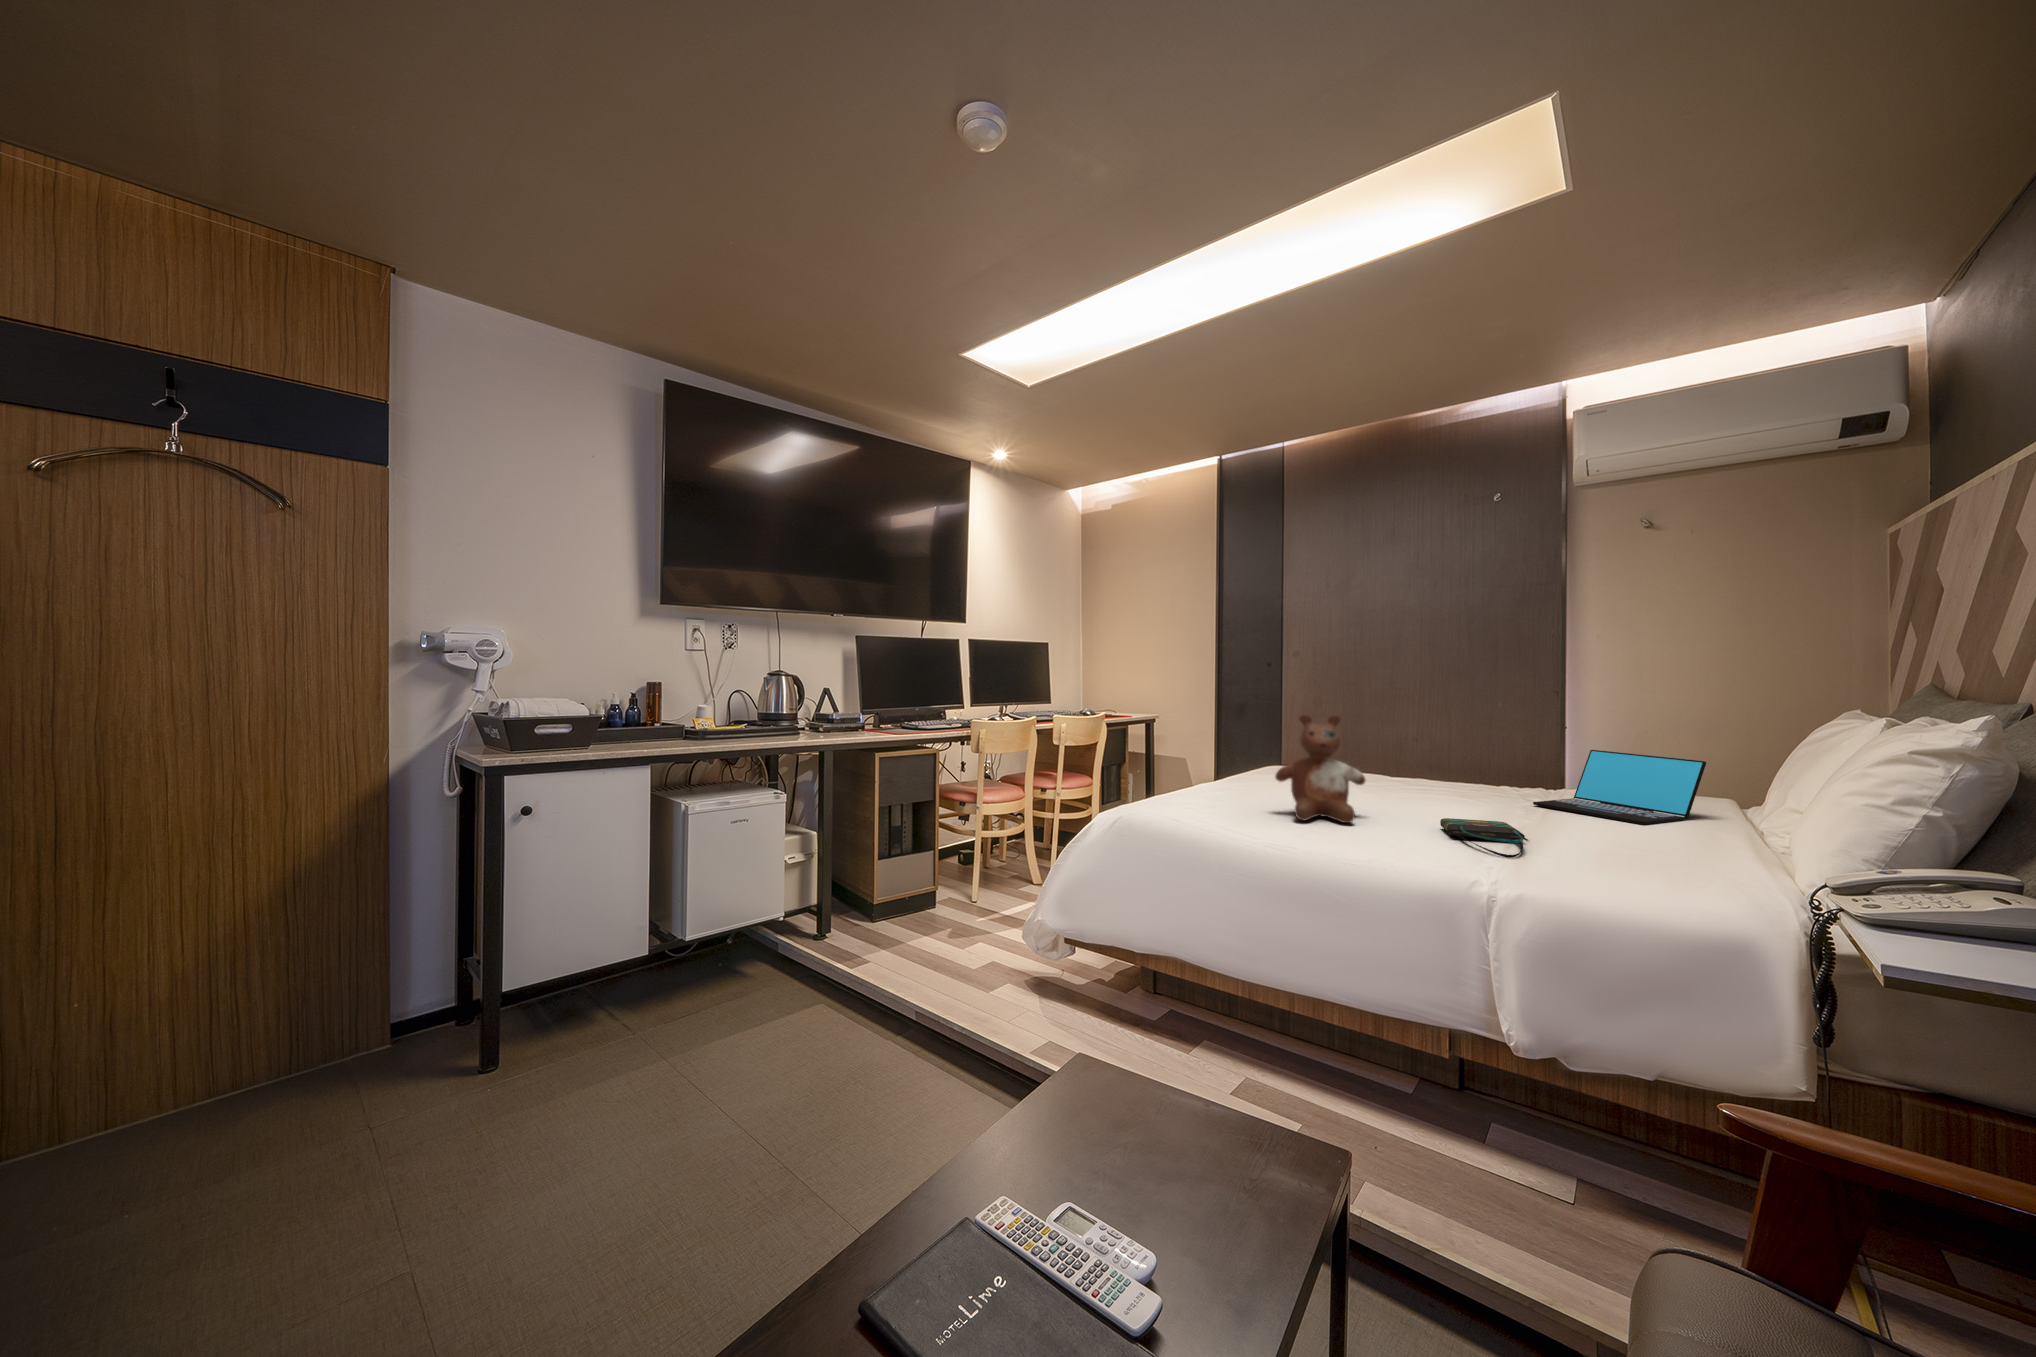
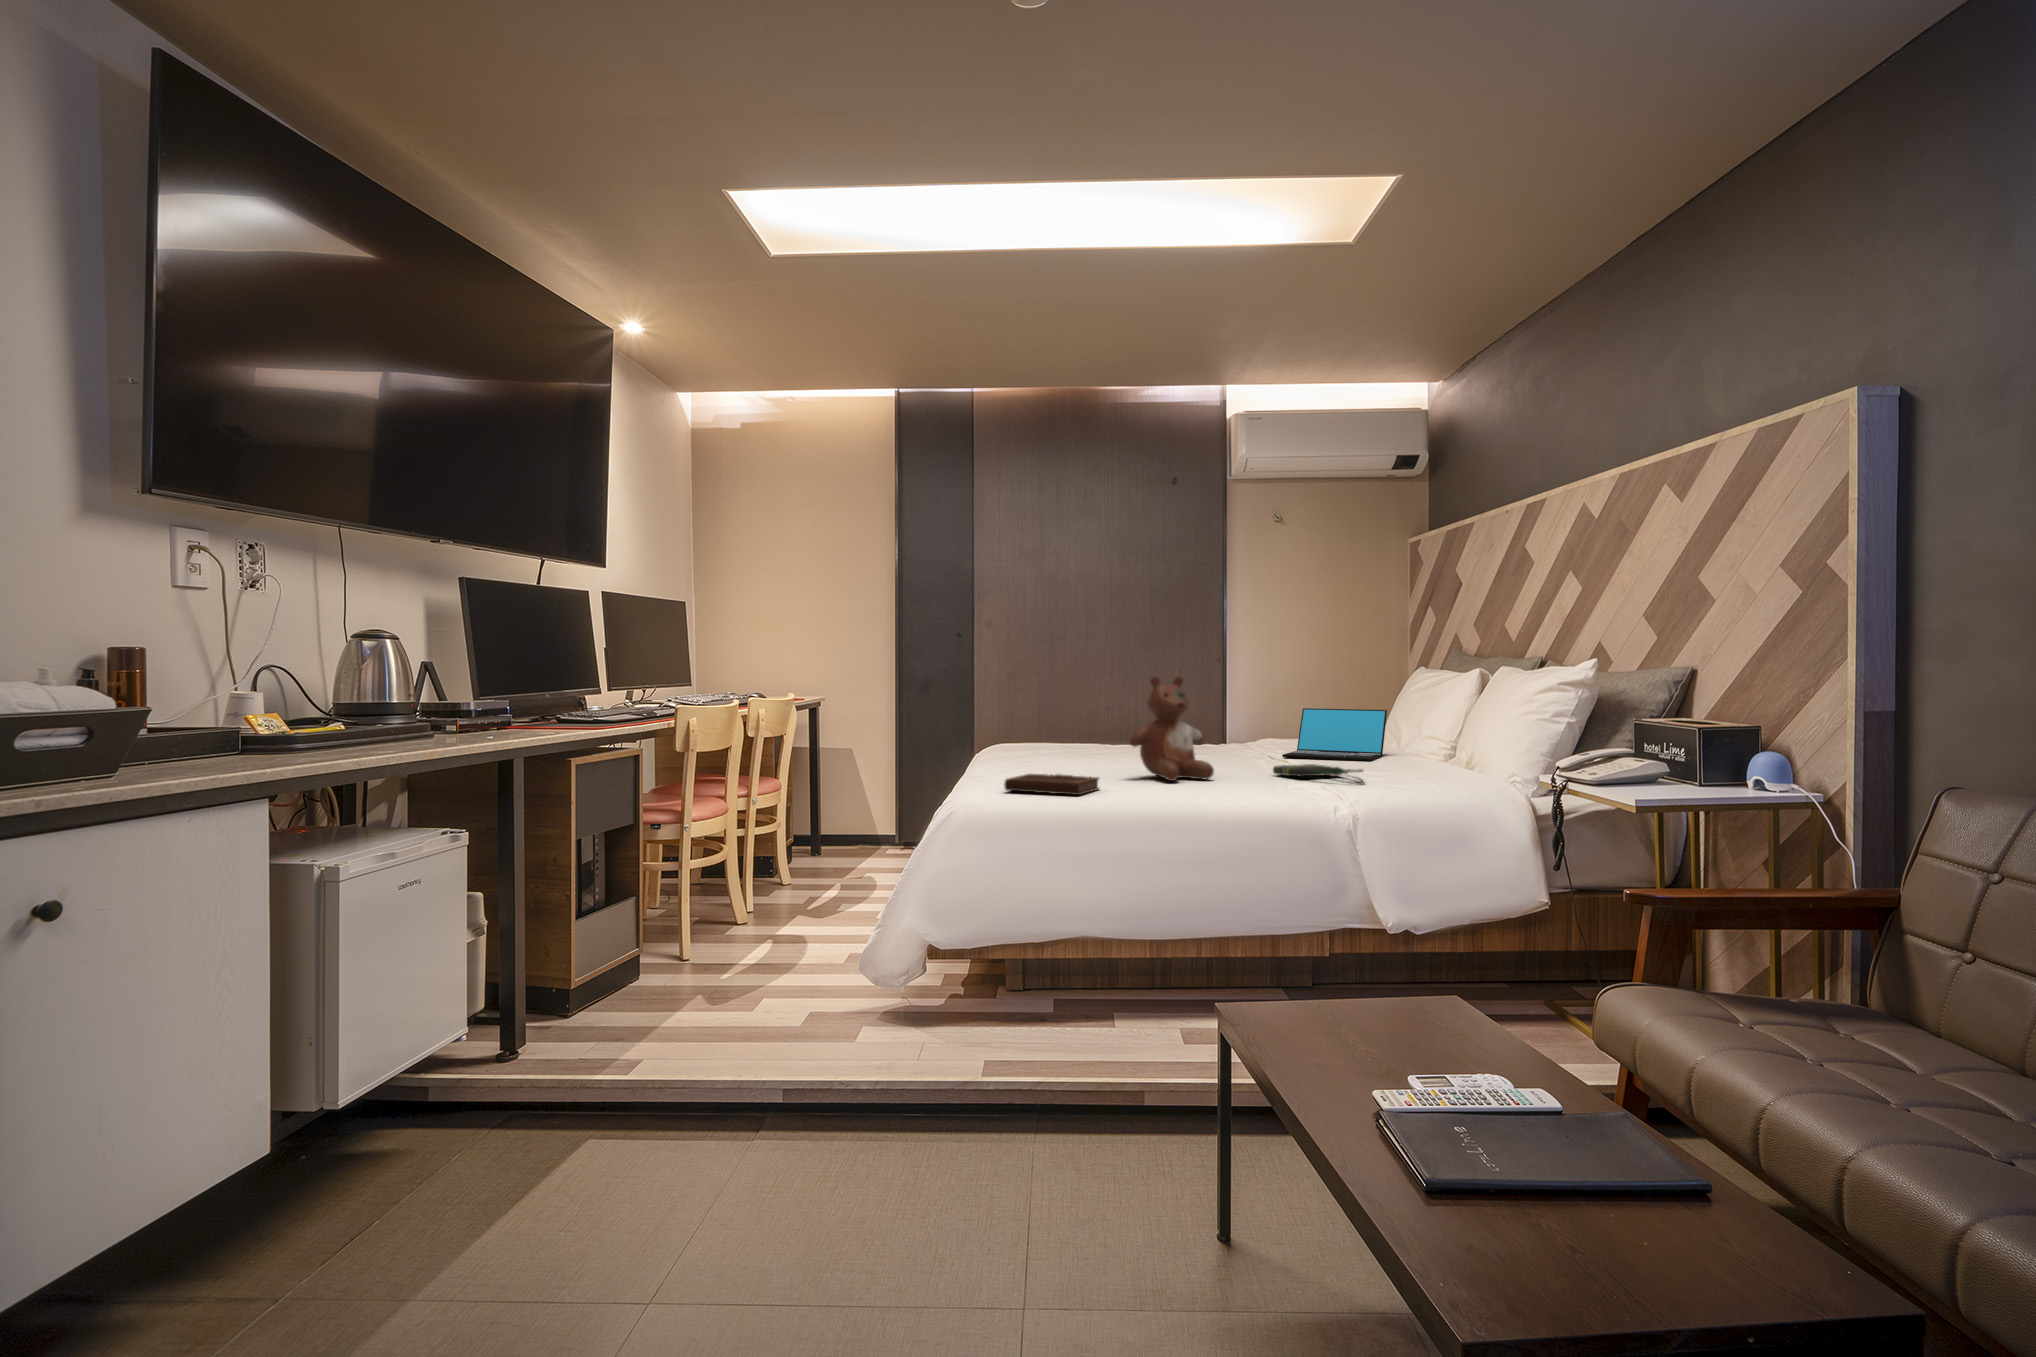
notebook: none [1128,797,1212,824] -> present [1004,774,1099,795]

